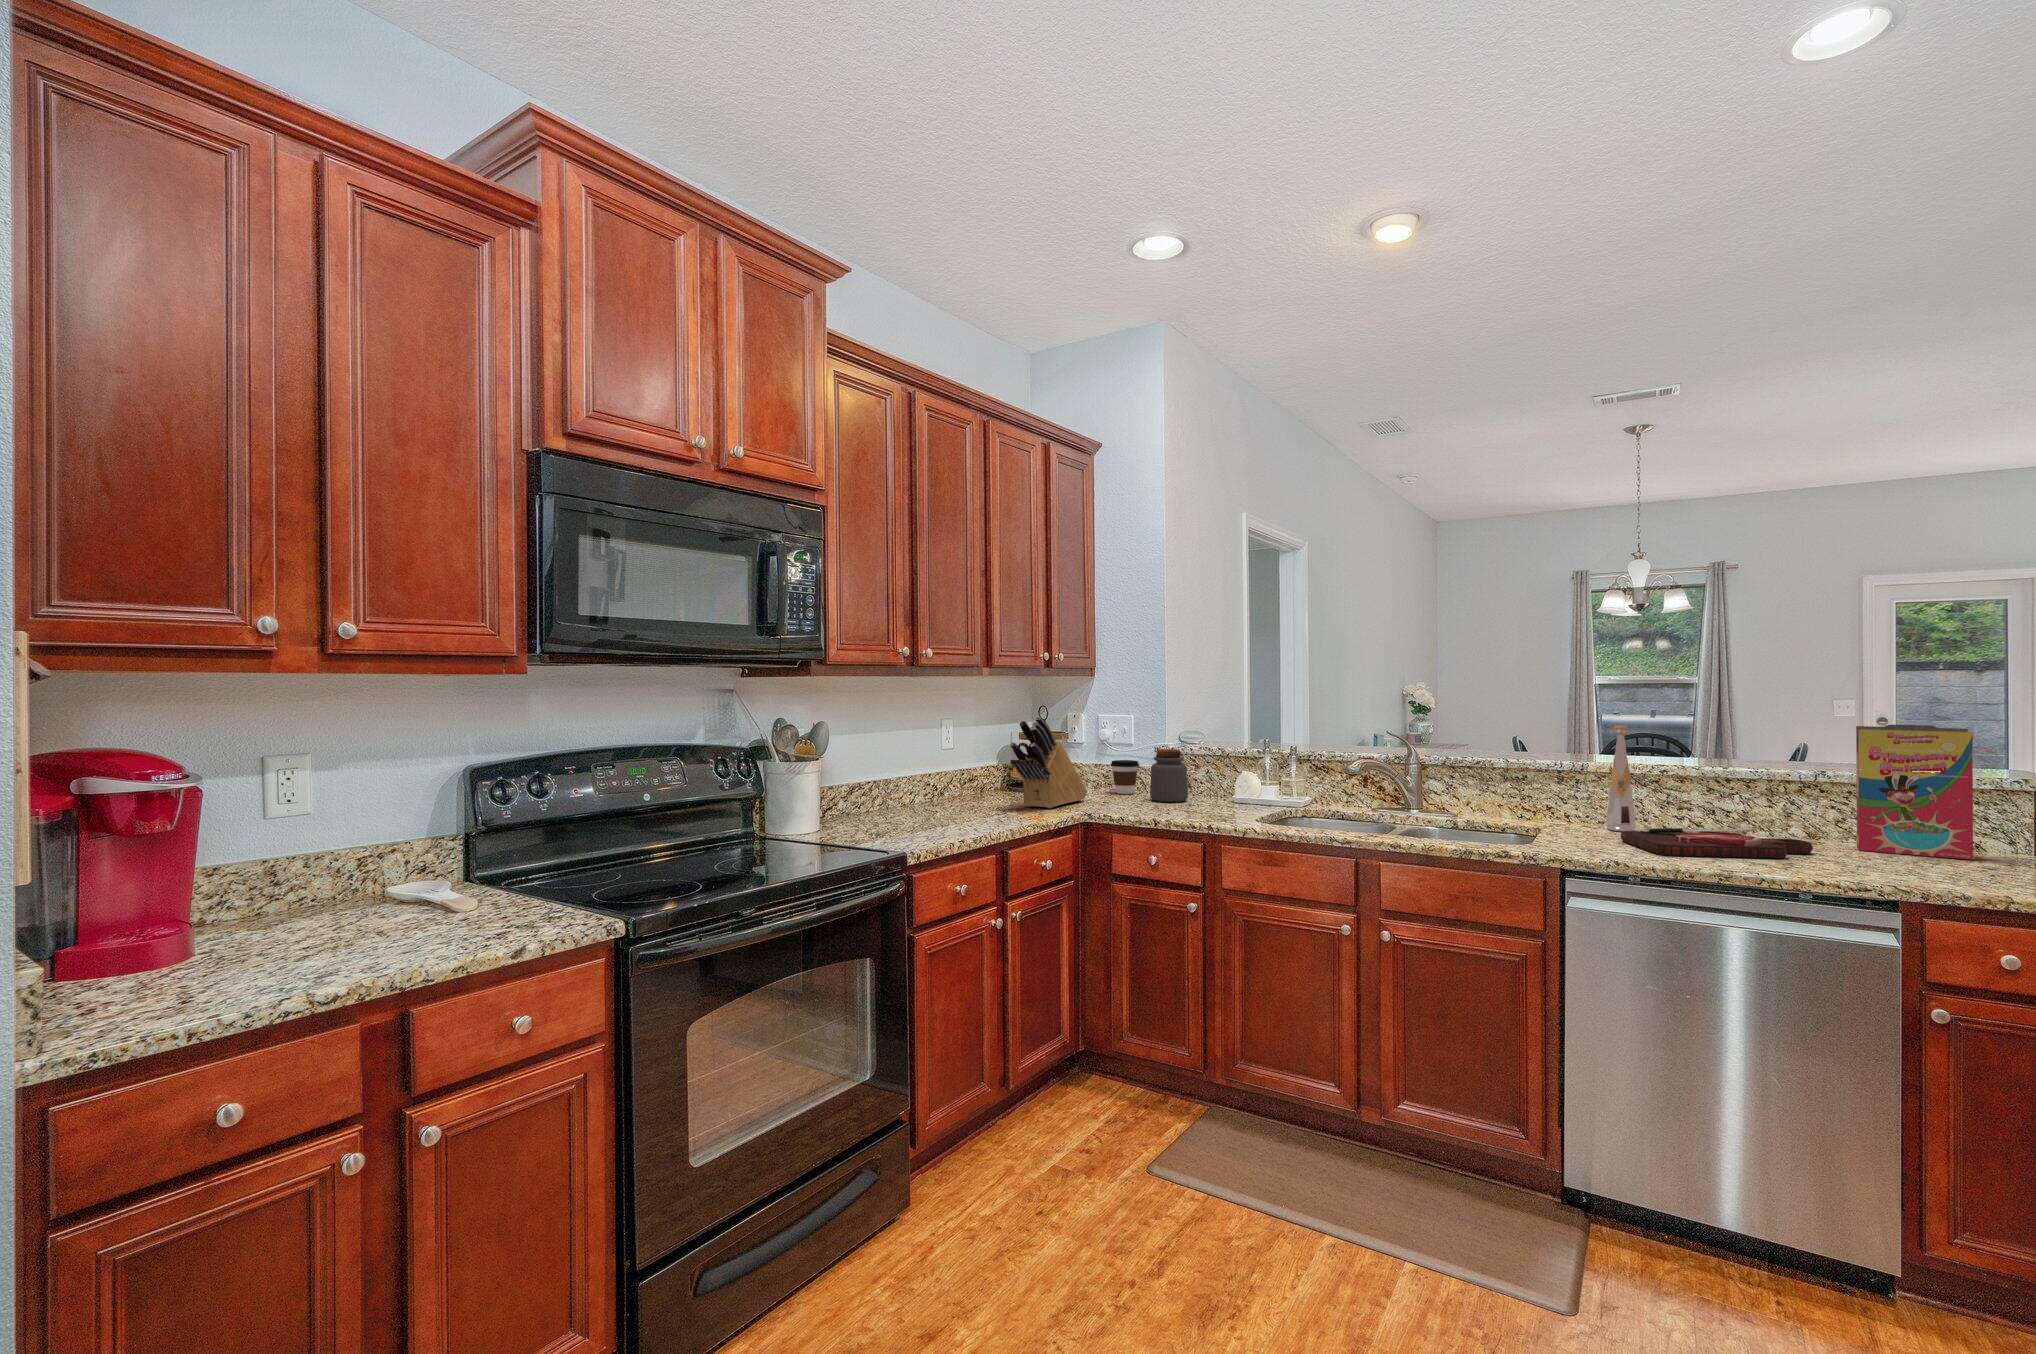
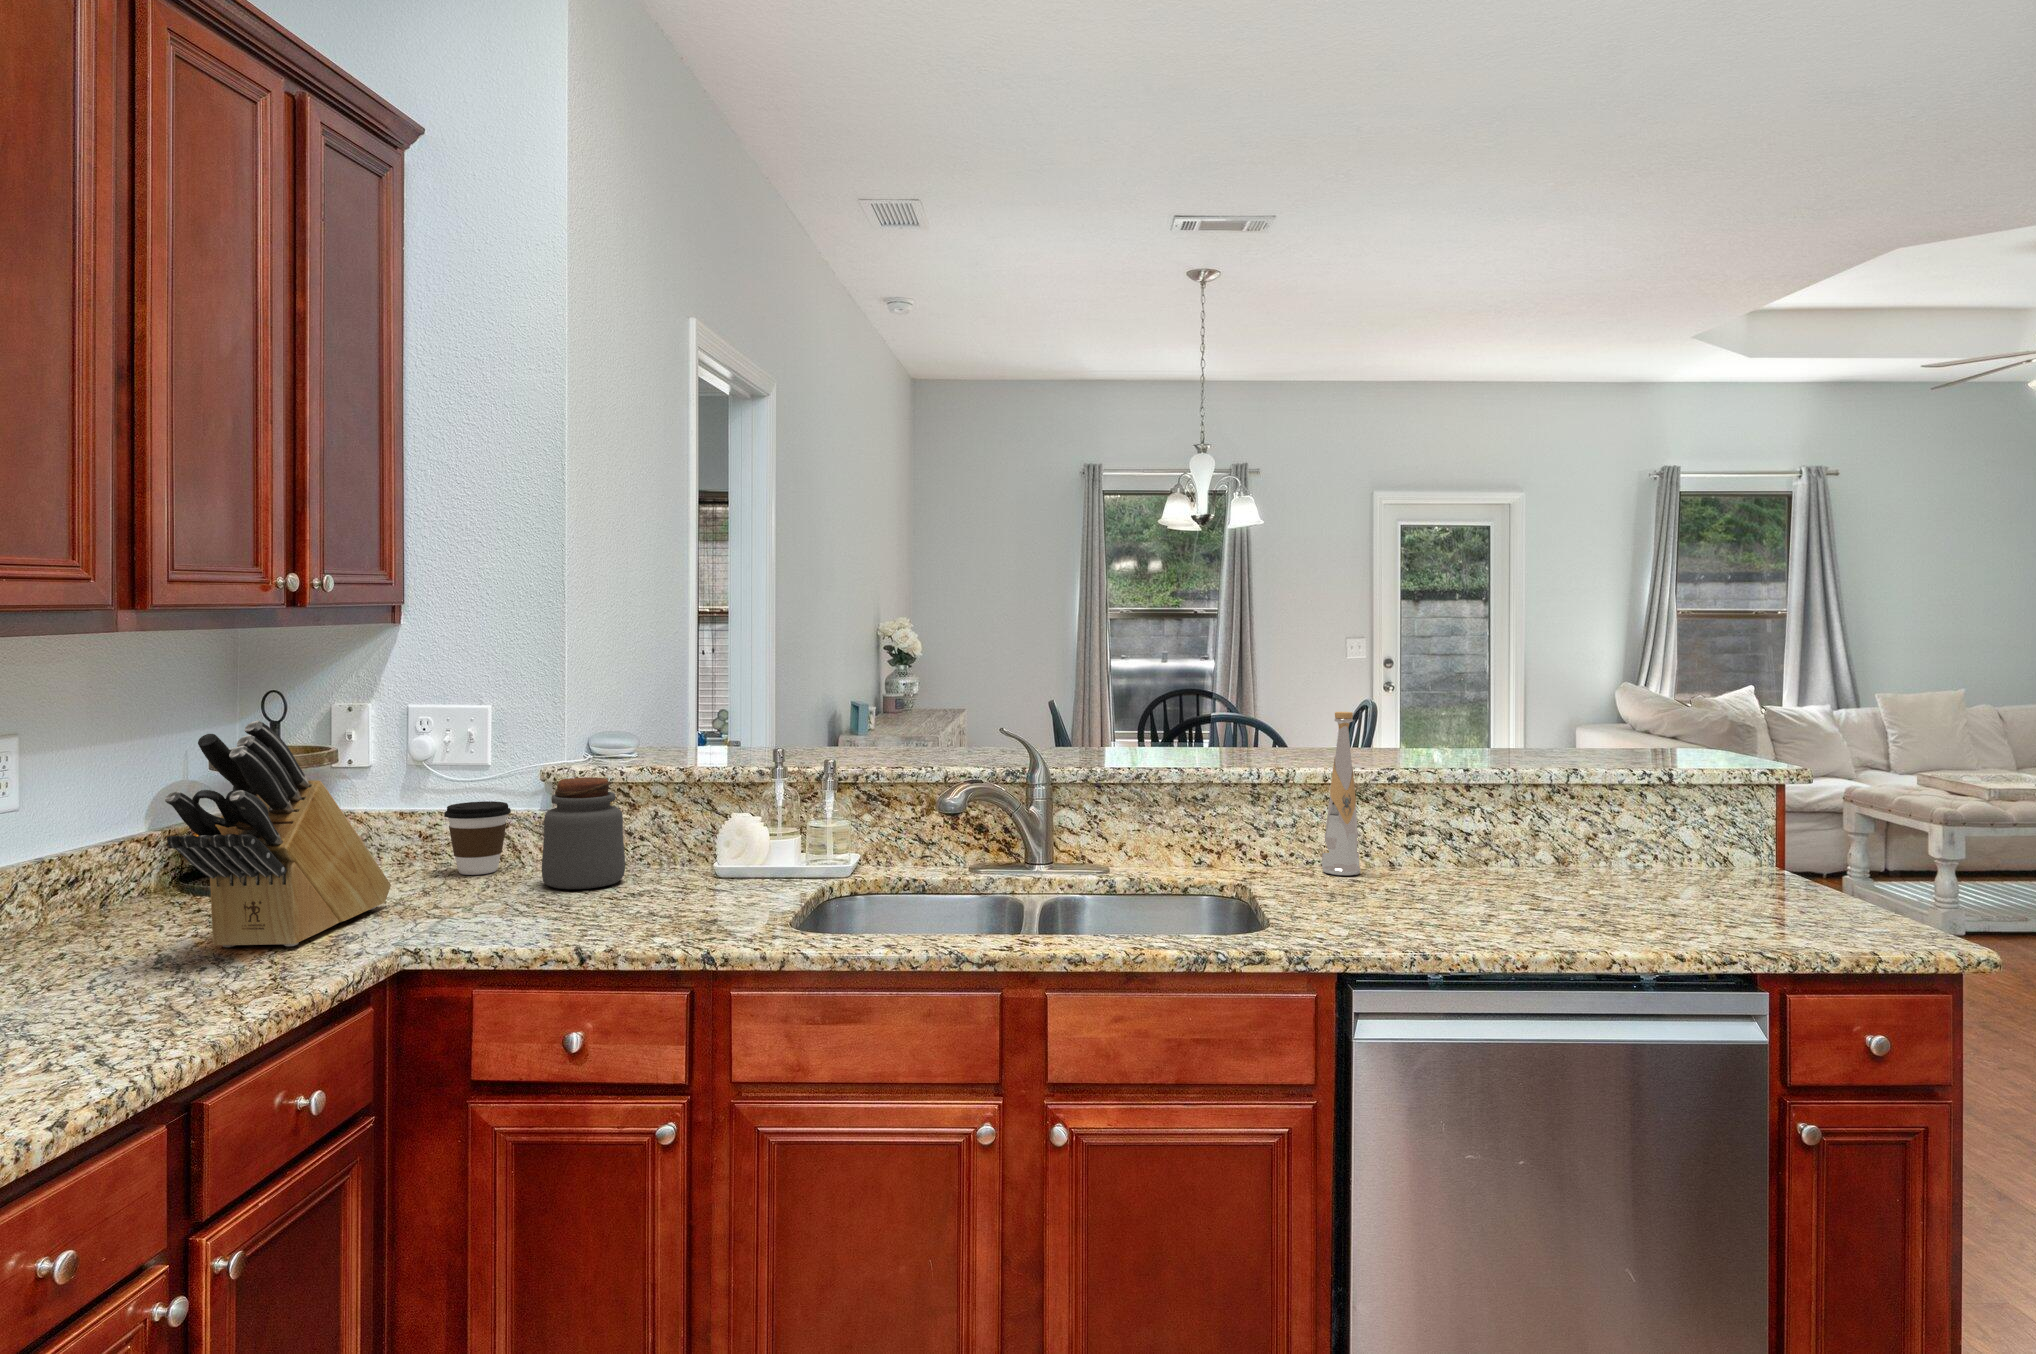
cereal box: present [1856,725,1987,860] -> none [1602,704,1757,880]
cutting board: present [1620,828,1813,858] -> none [1381,865,1606,924]

